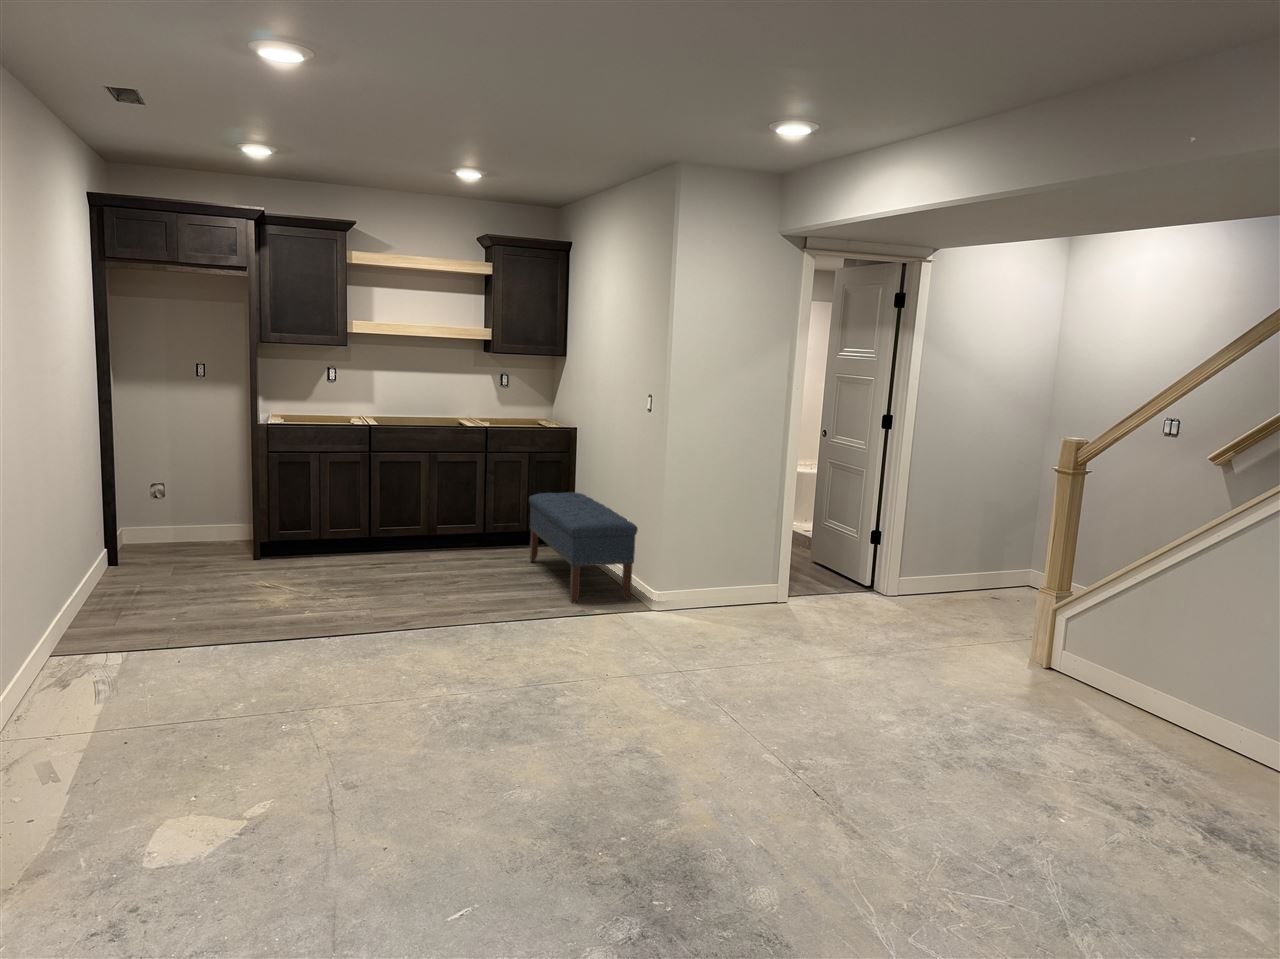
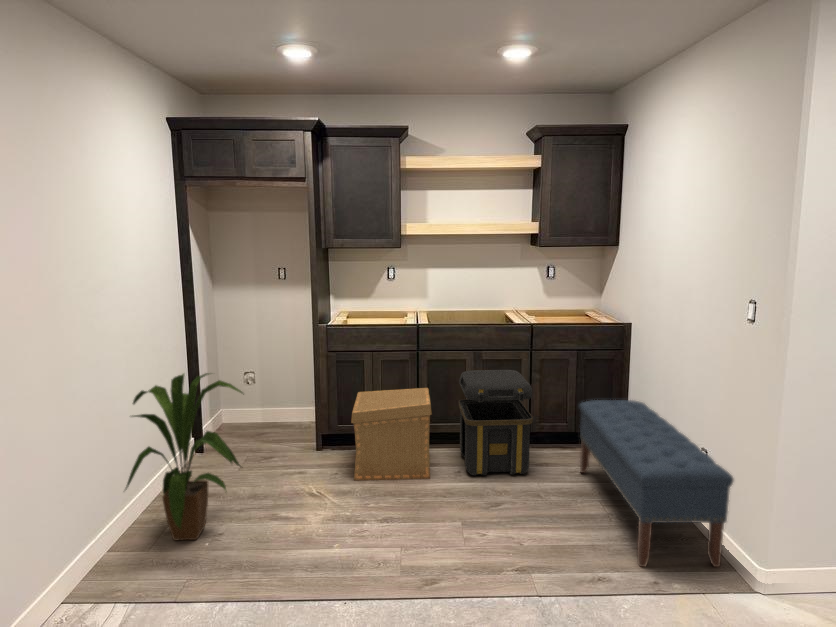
house plant: none [80,448,217,620] -> present [126,373,243,540]
toolbox: none [413,471,486,568] -> present [459,370,533,476]
cardboard box: none [303,490,389,577] -> present [351,388,432,481]

